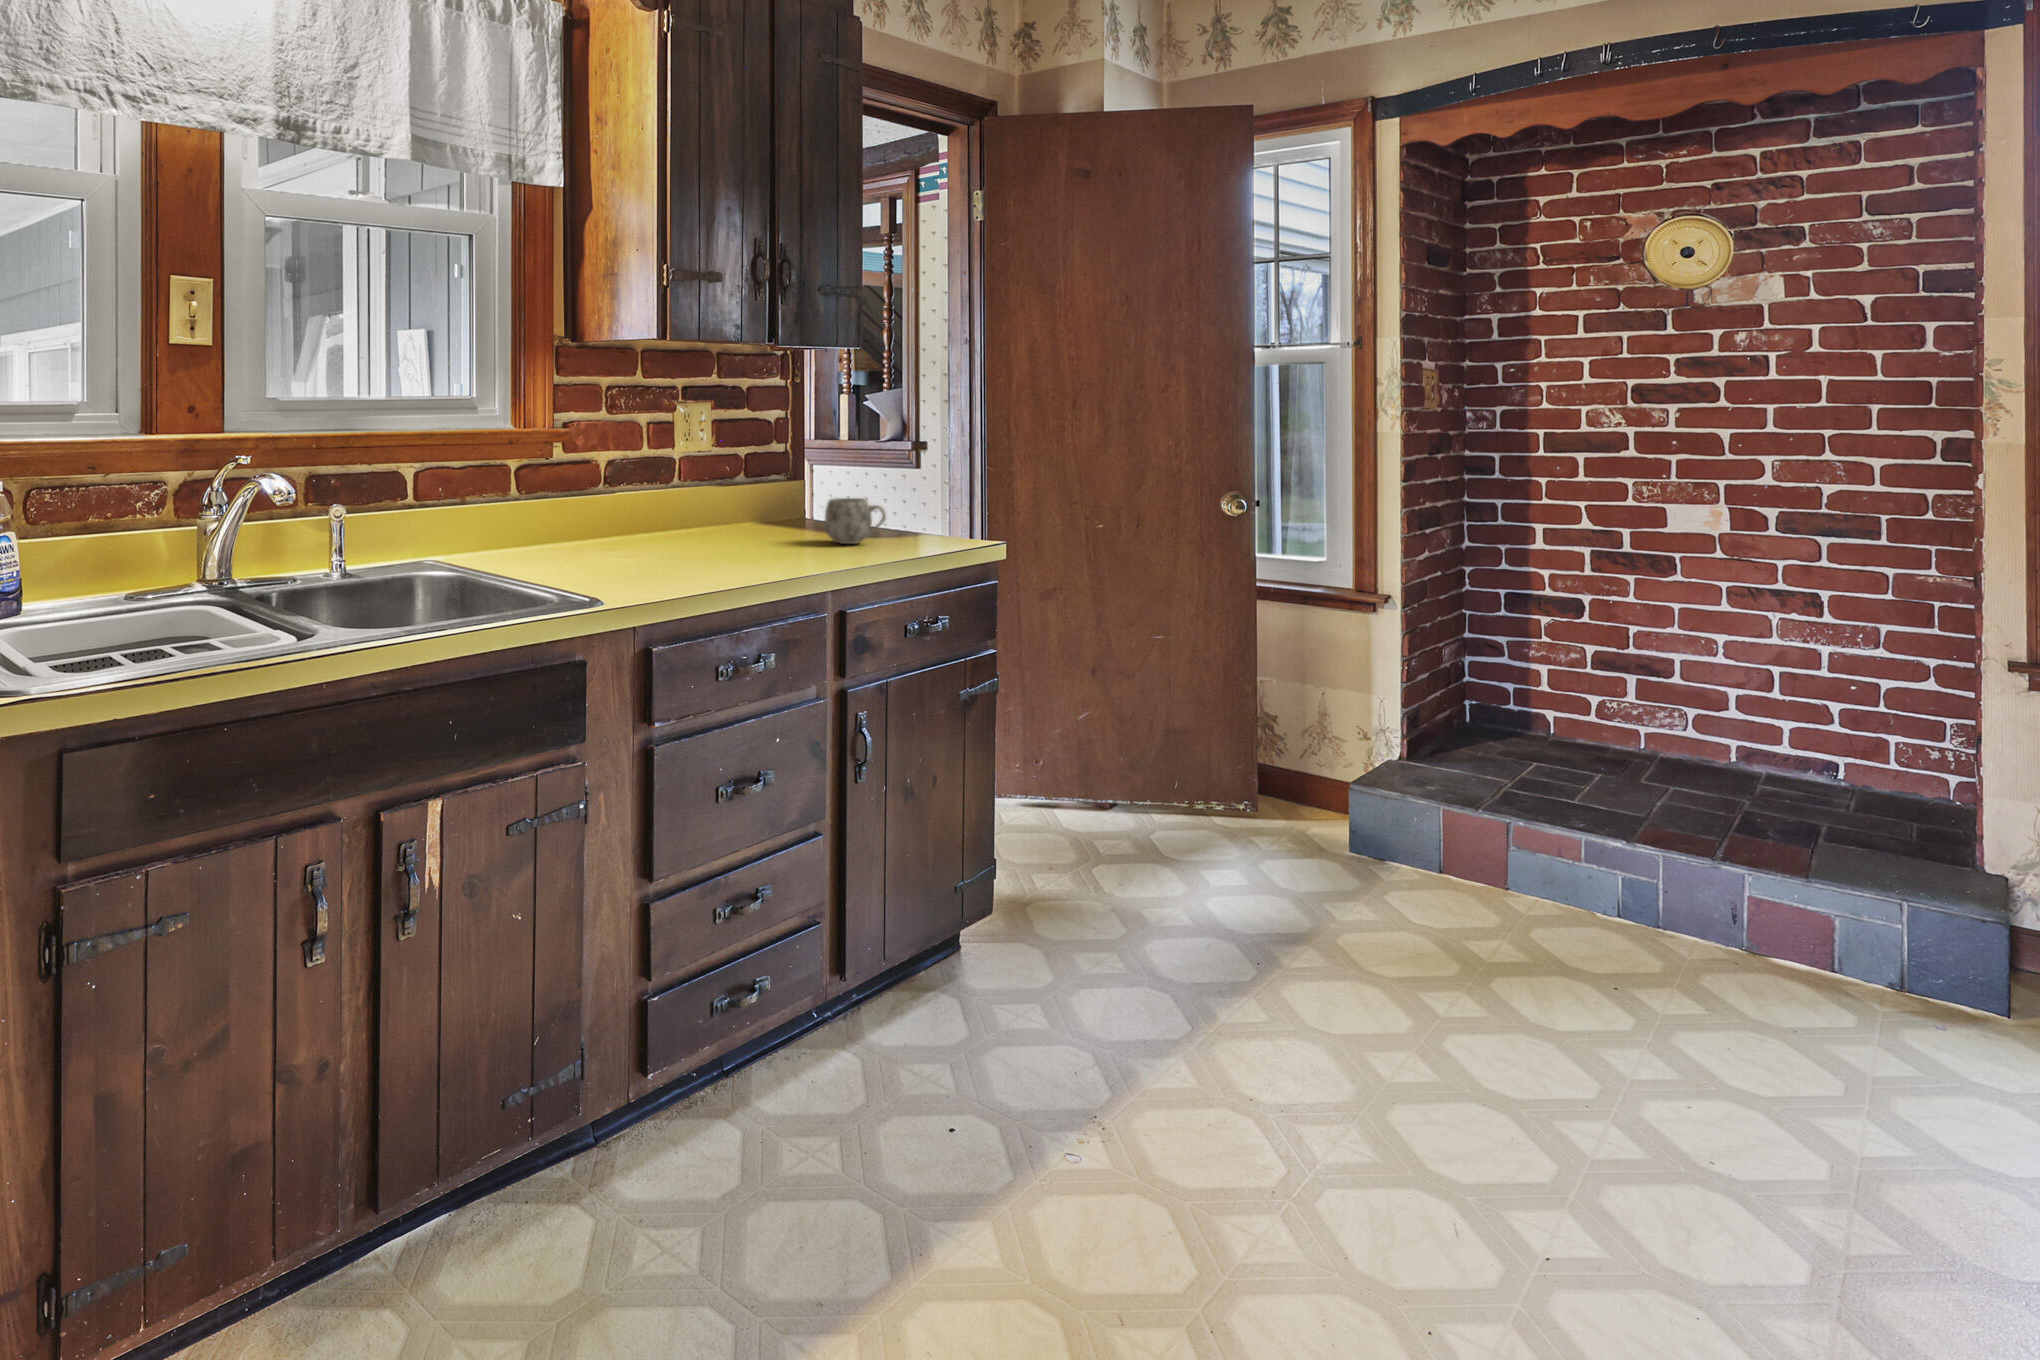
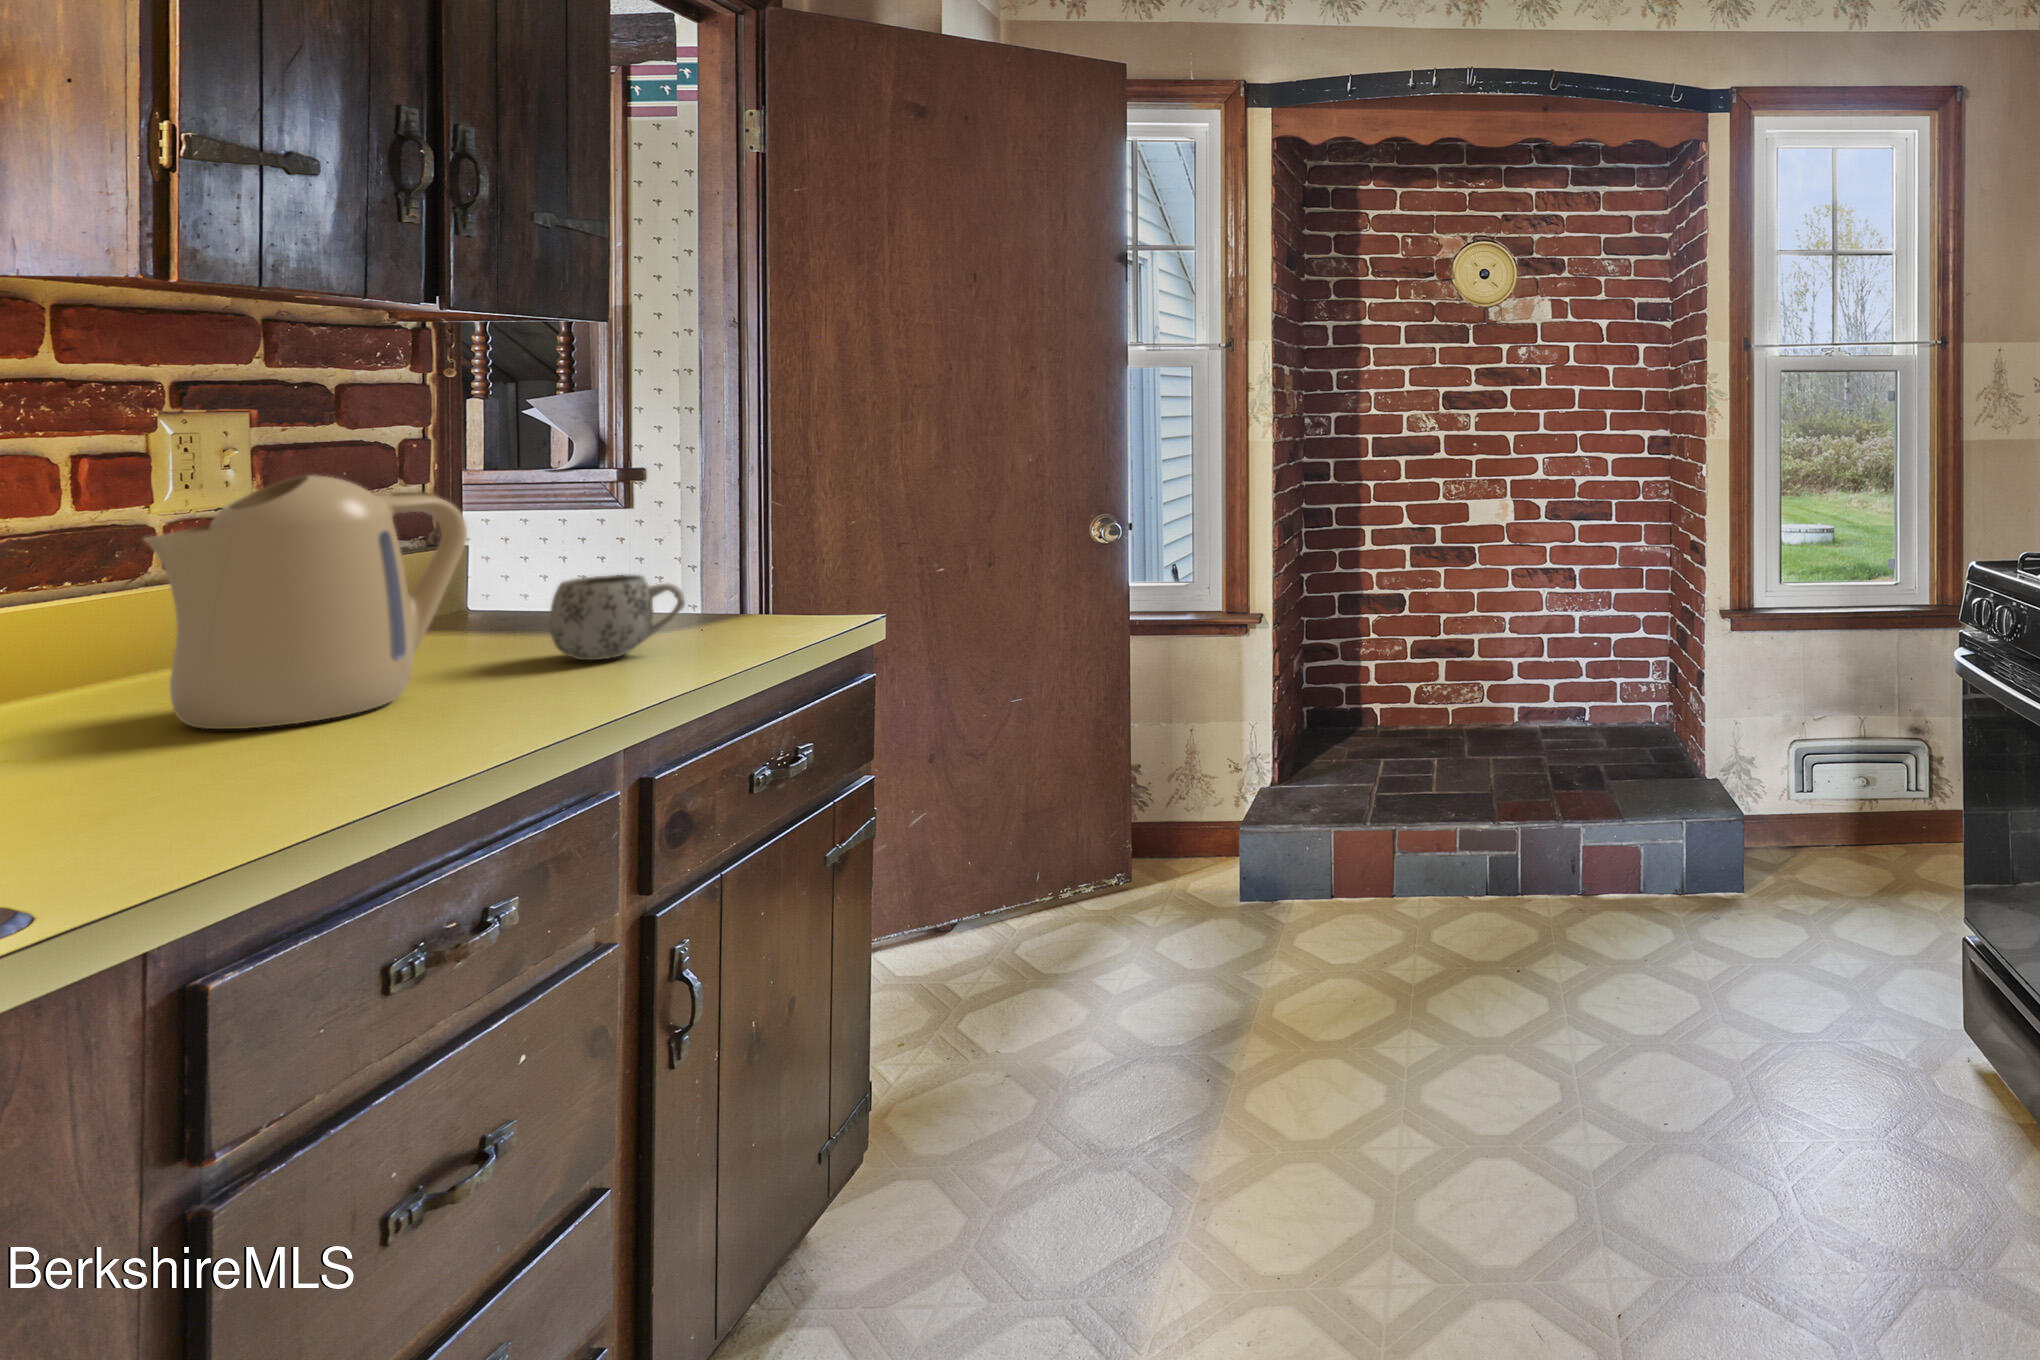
kettle: none [673,435,787,553] -> present [144,475,467,729]

